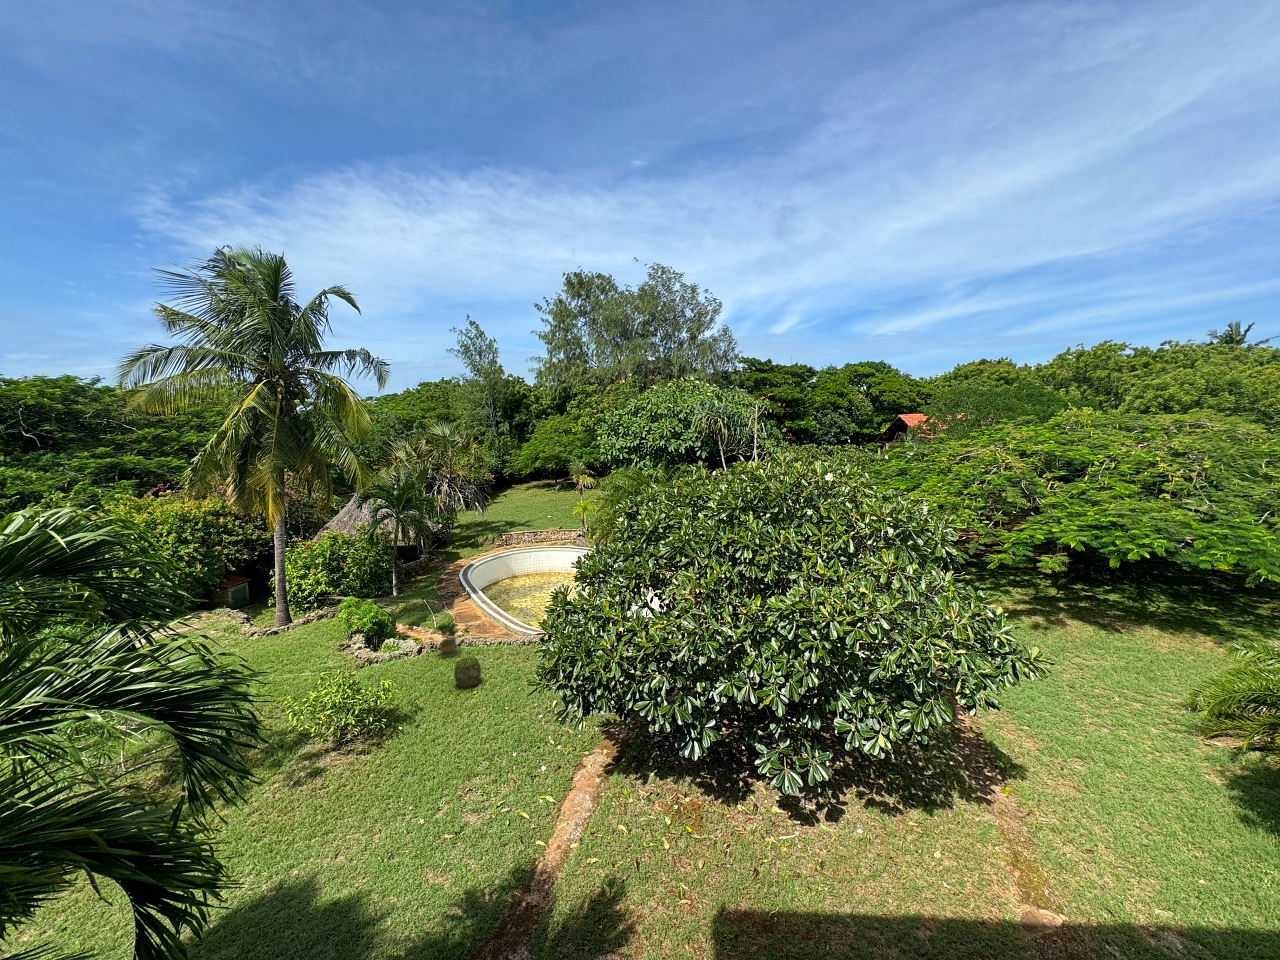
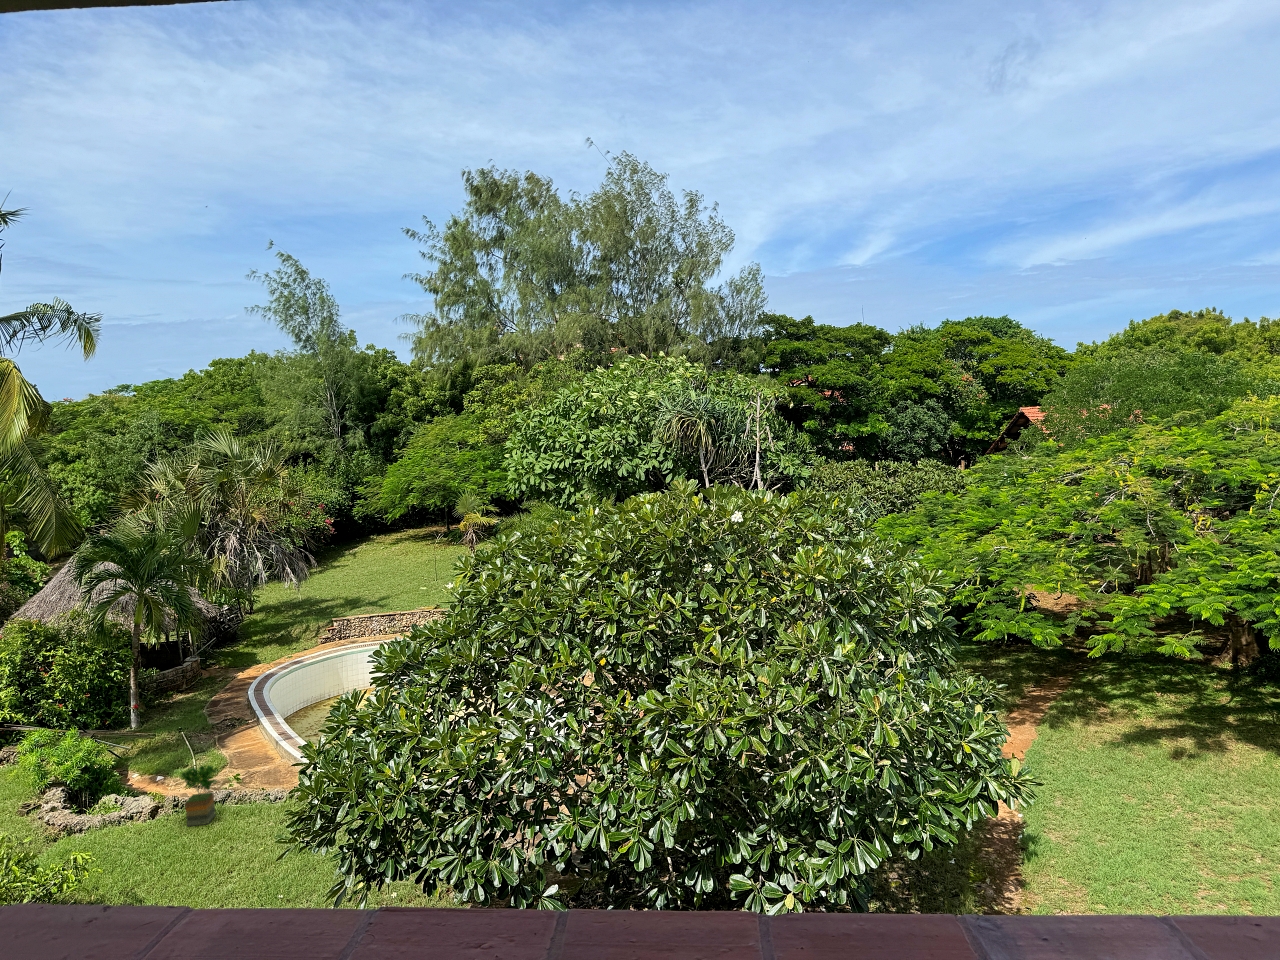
woven basket: present [454,657,481,687] -> none [197,823,246,874]

